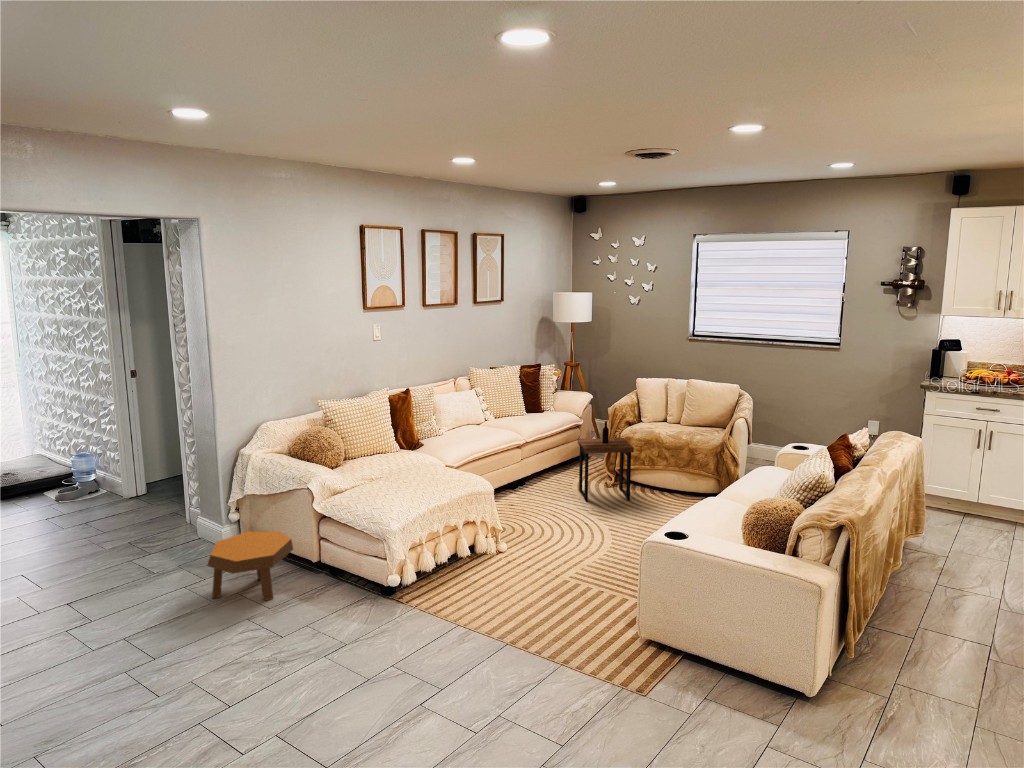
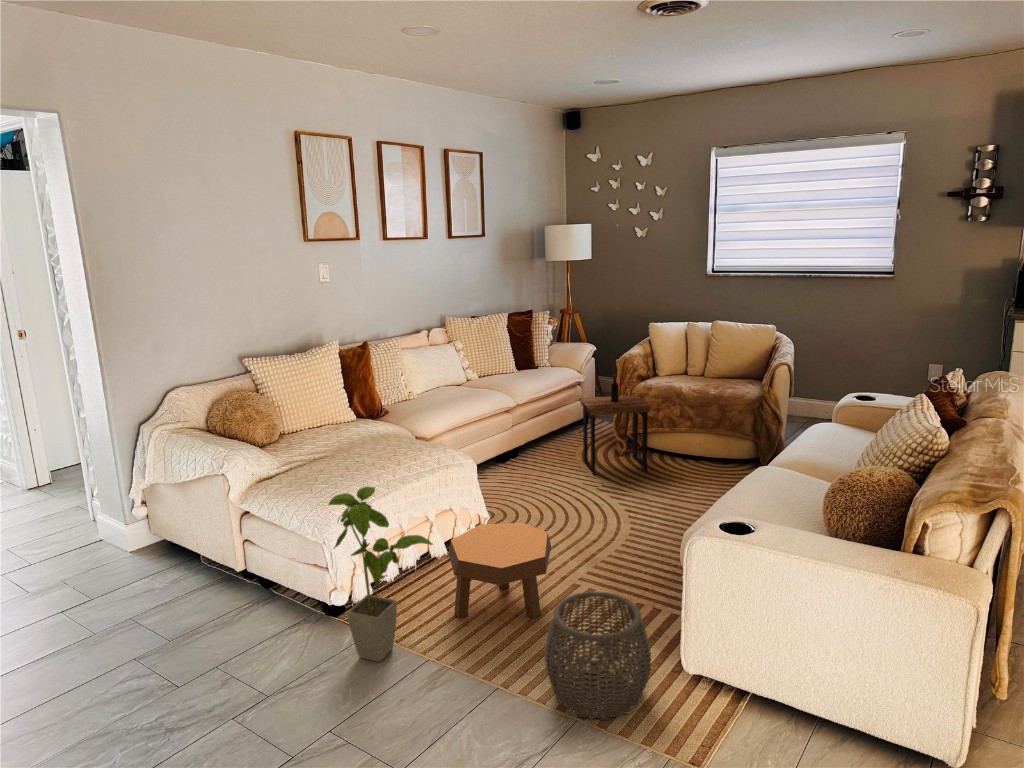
house plant: none [394,498,466,626] -> present [328,487,433,662]
footstool: present [207,532,293,601] -> present [449,523,551,618]
woven basket: none [542,578,616,666] -> present [544,591,651,720]

